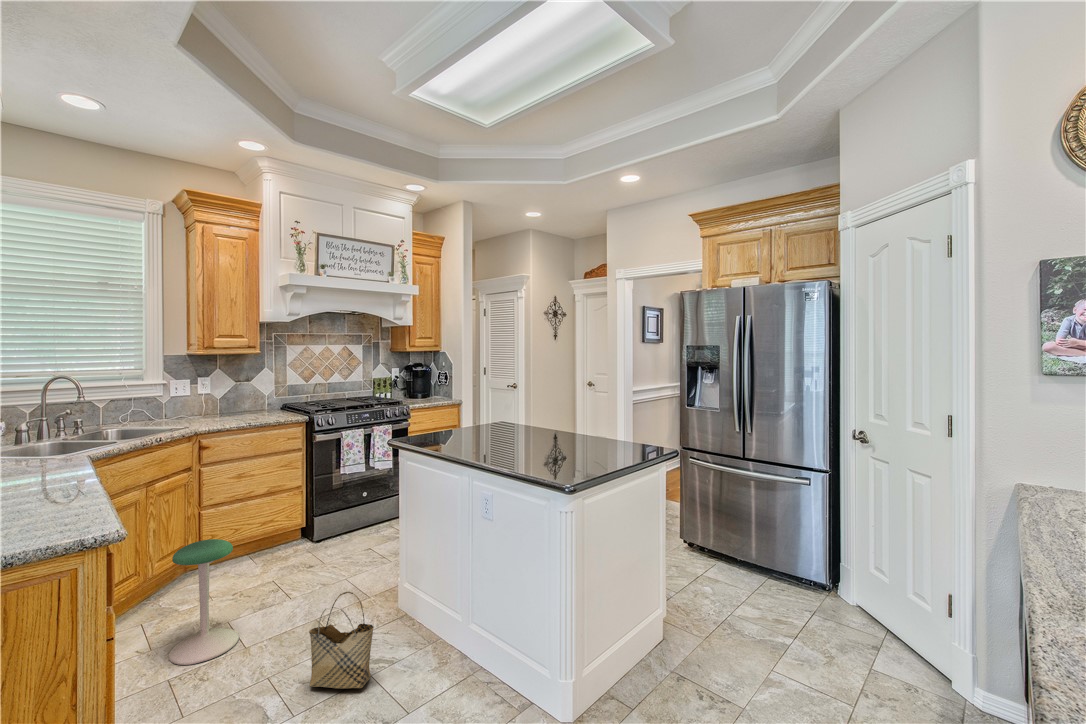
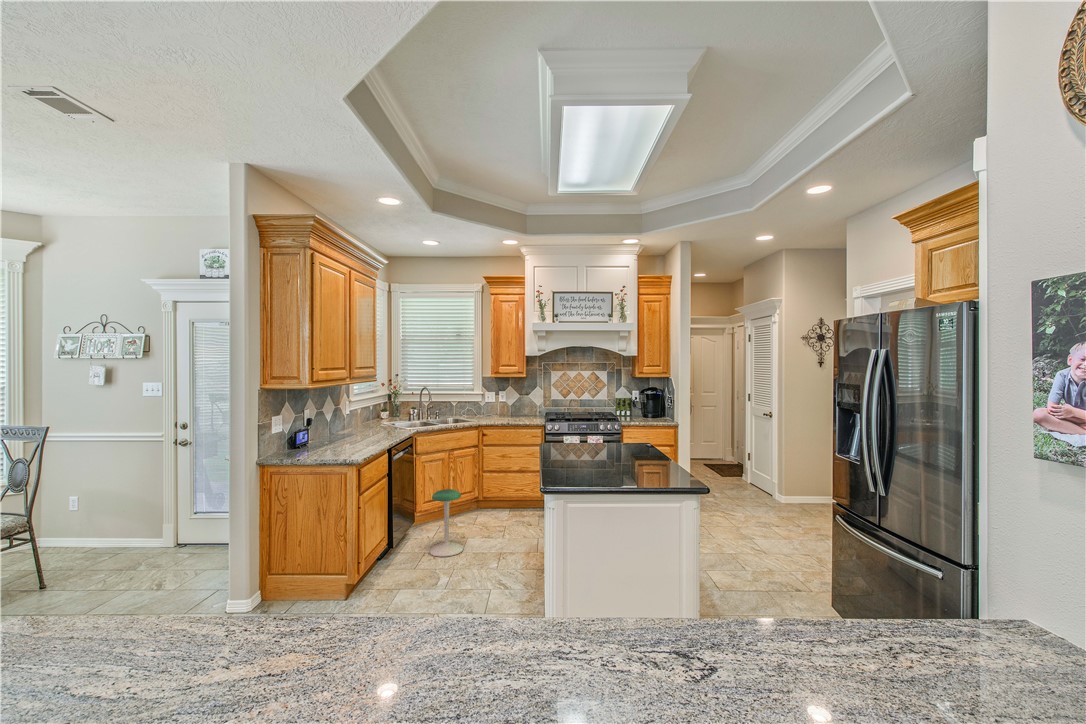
woven basket: present [309,592,374,689] -> none [460,537,491,598]

